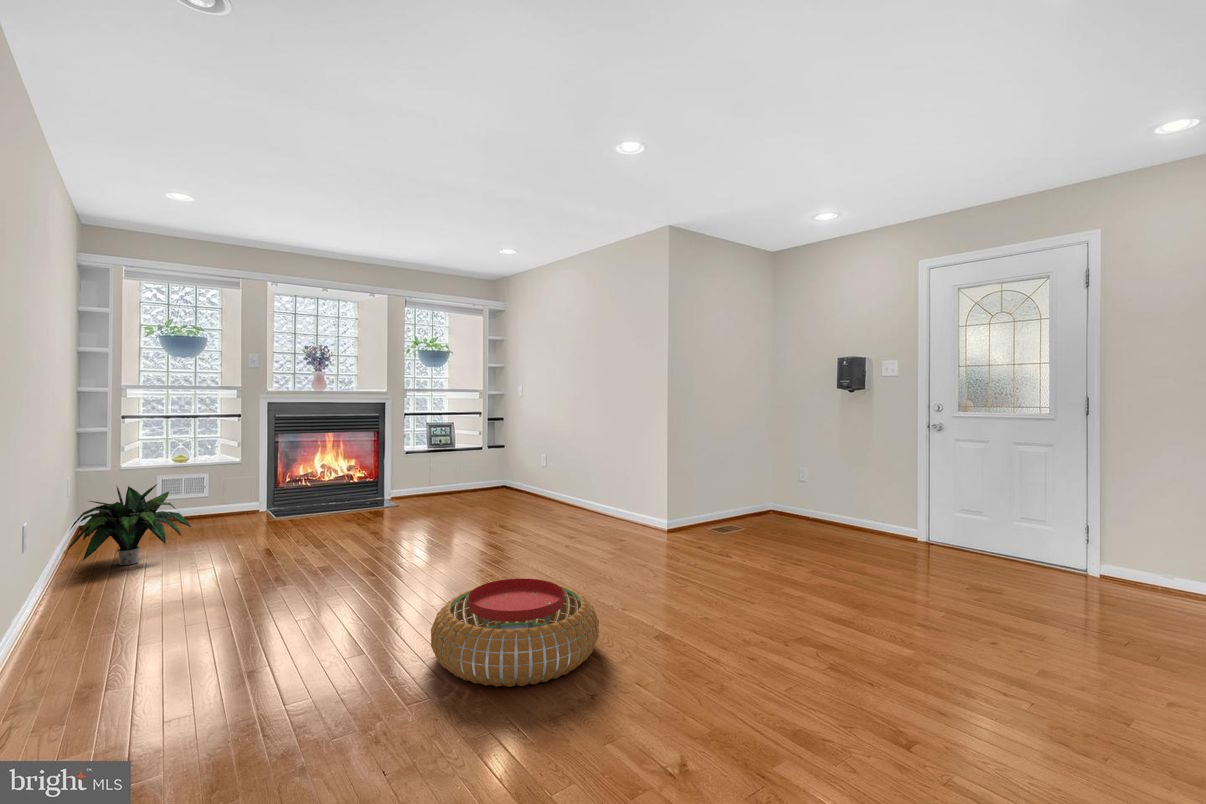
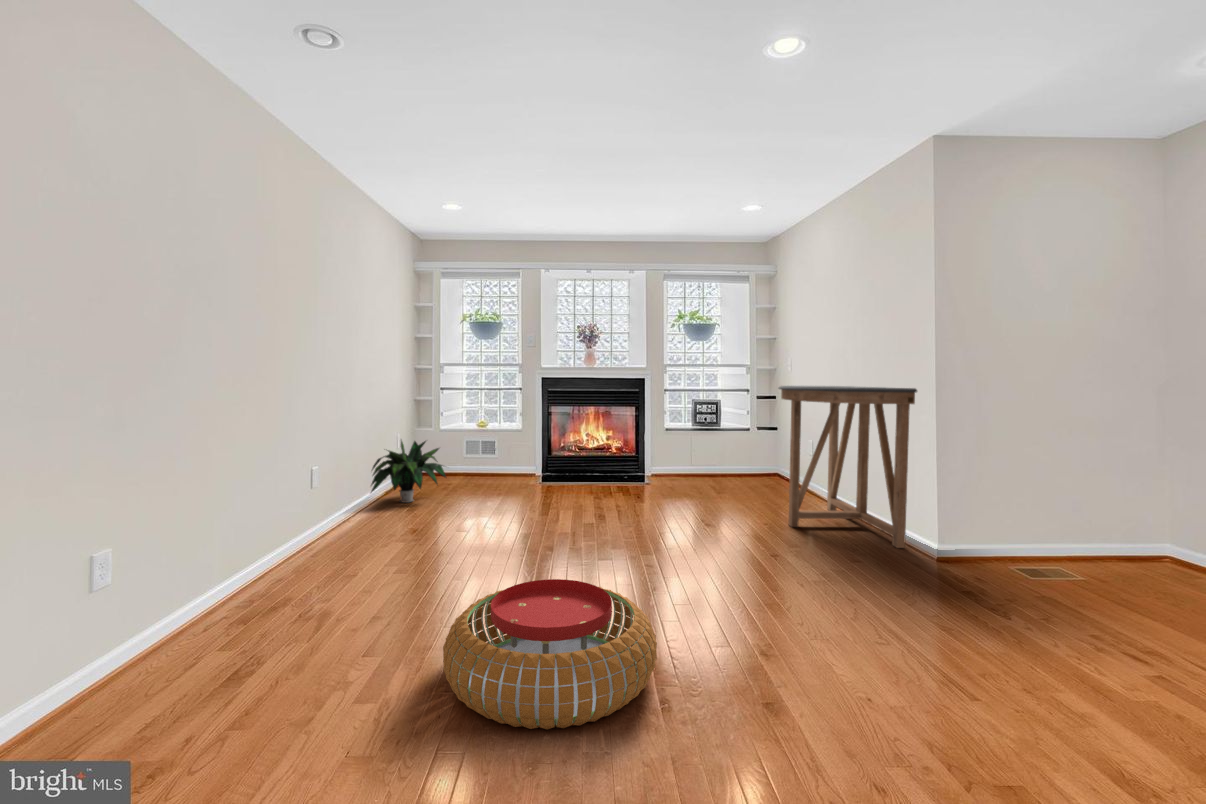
console table: none [541,410,651,529] -> present [779,386,917,548]

